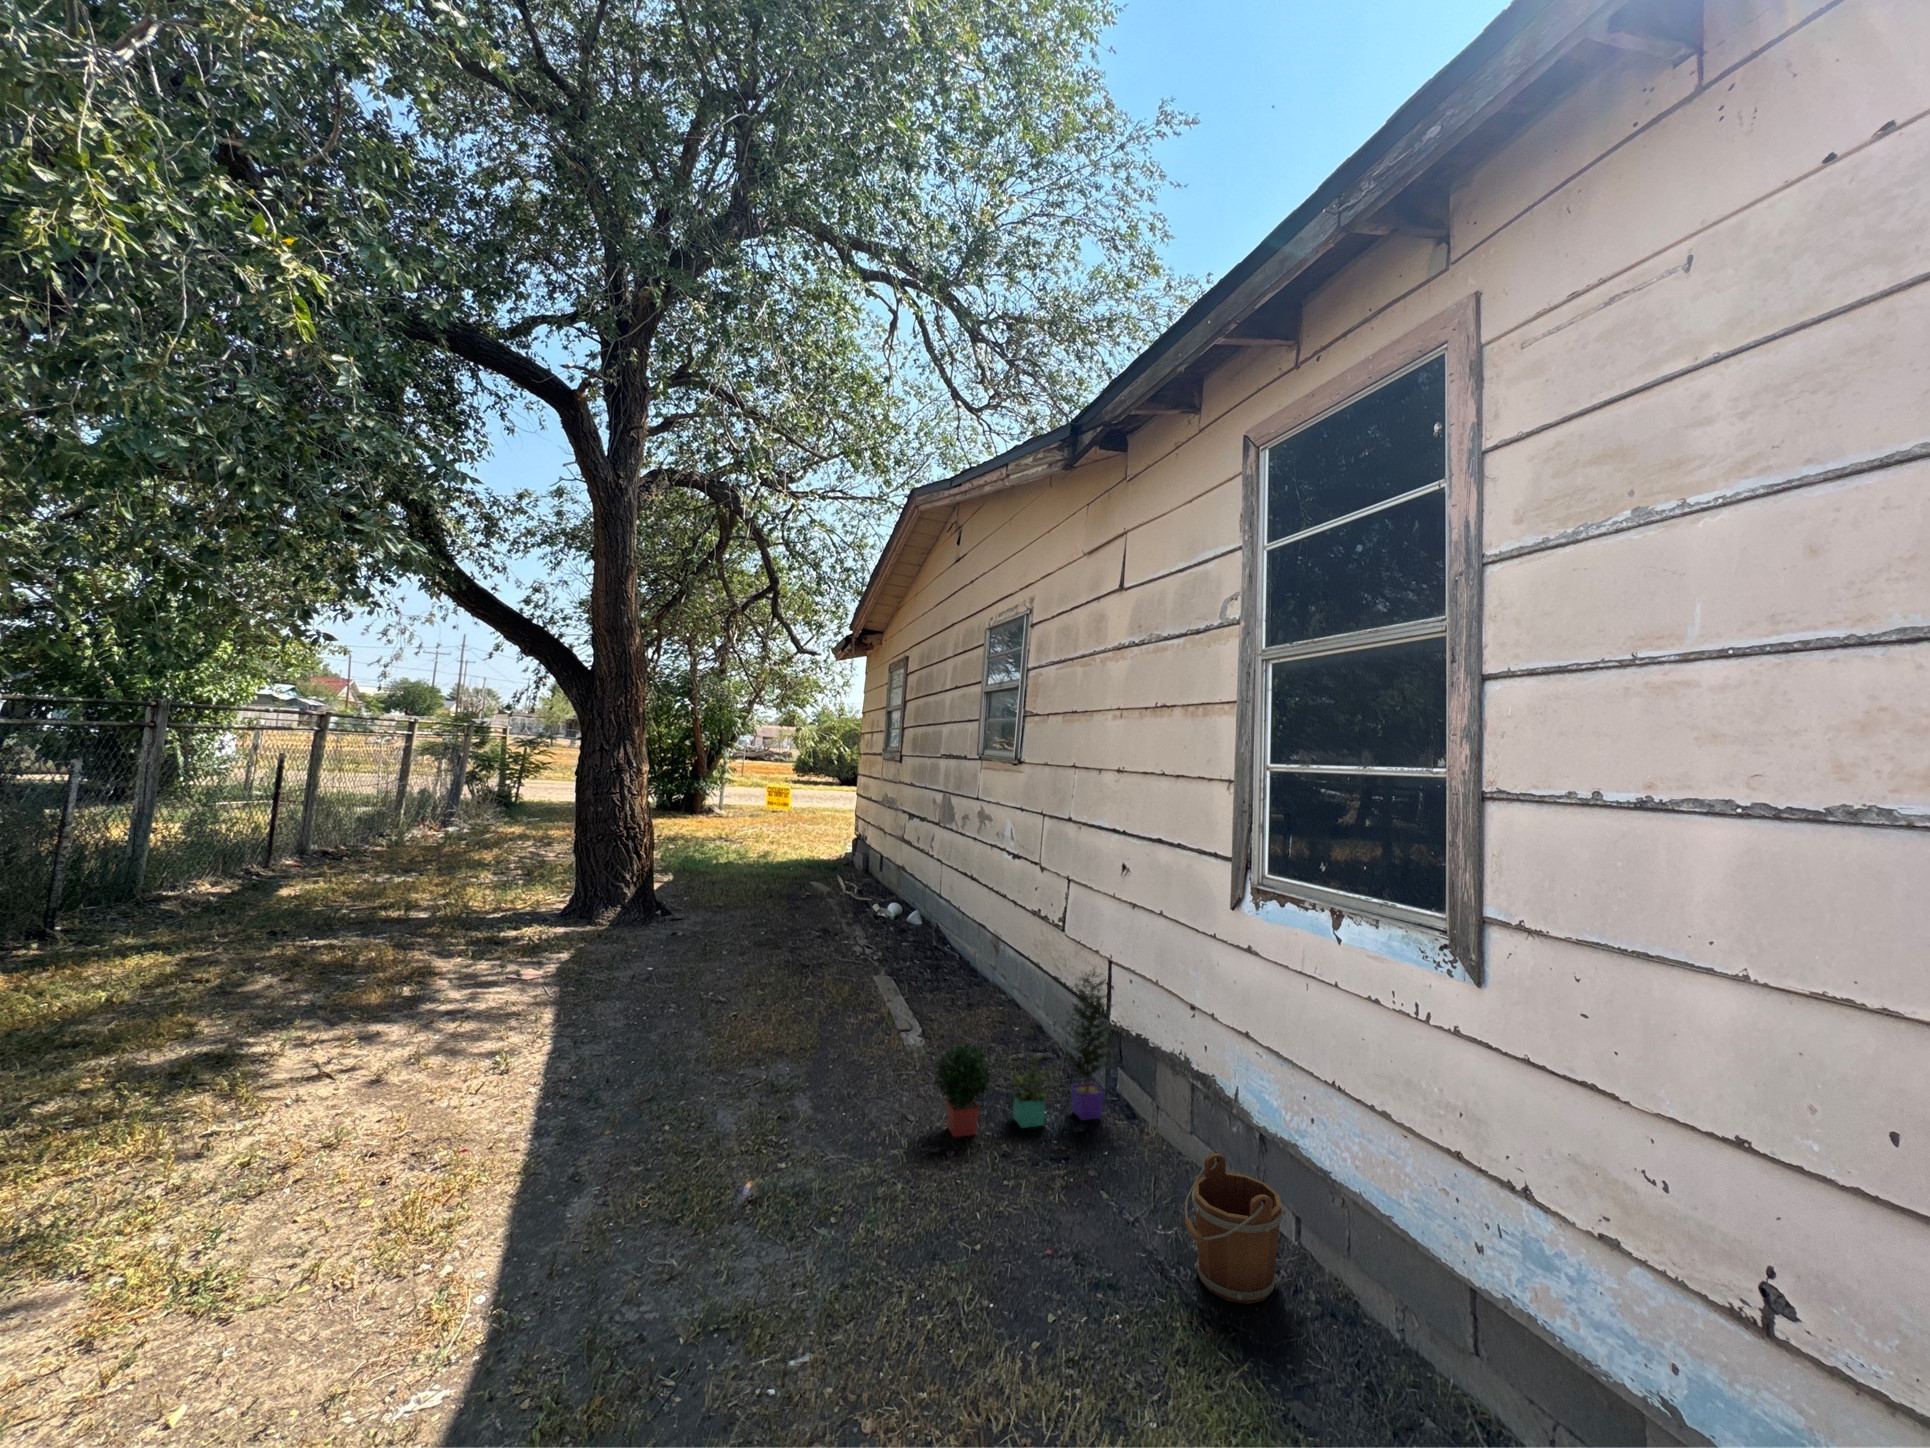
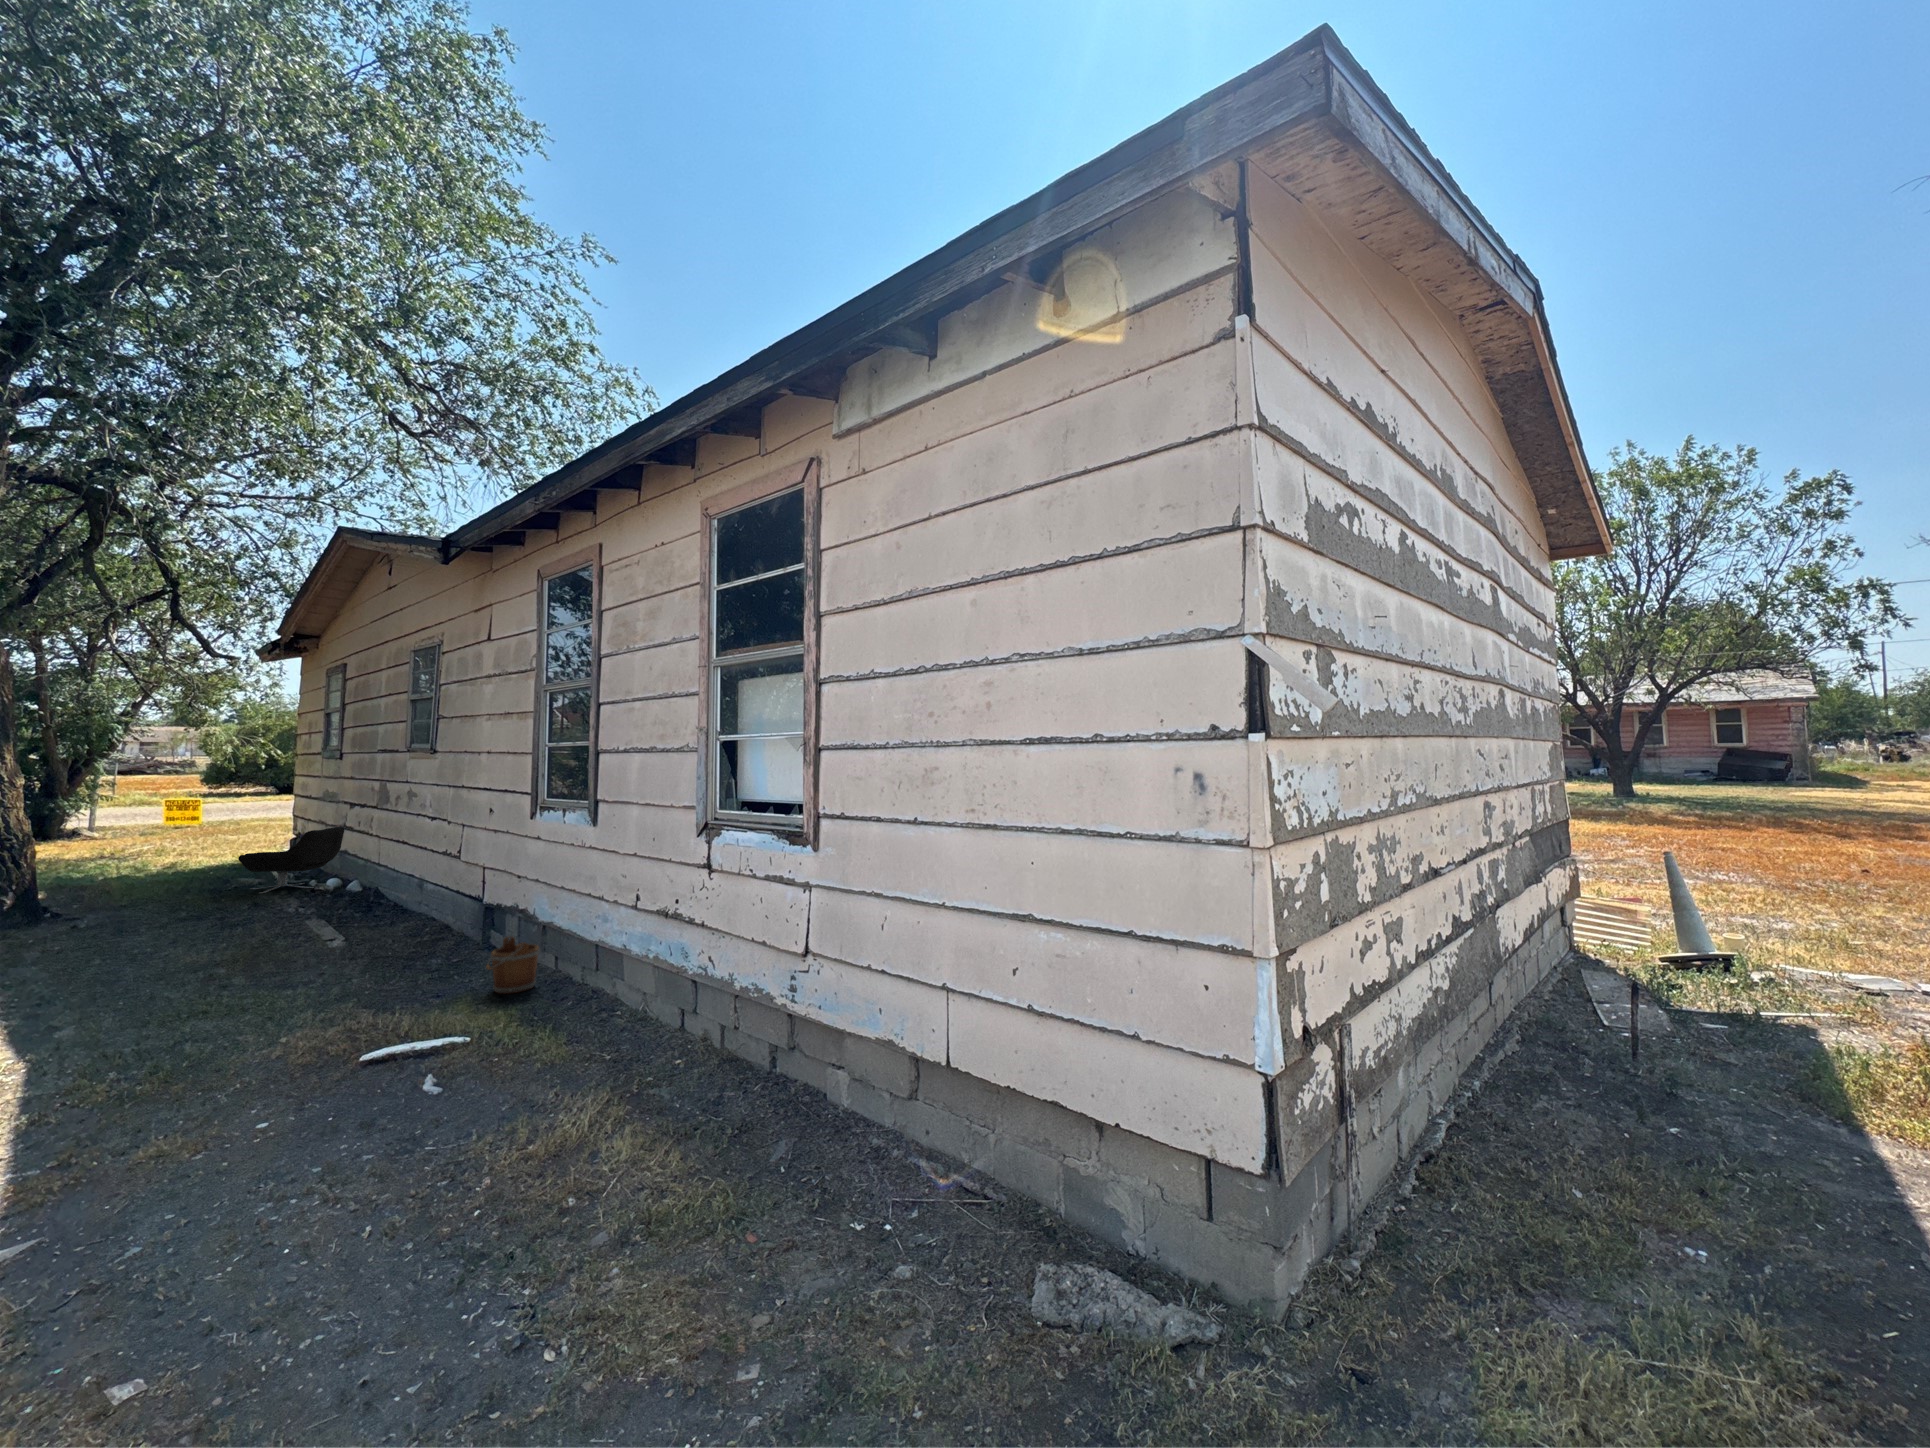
lounge chair: none [812,839,903,907] -> present [238,827,344,893]
potted plant: present [935,971,1115,1137] -> none [344,870,483,978]

